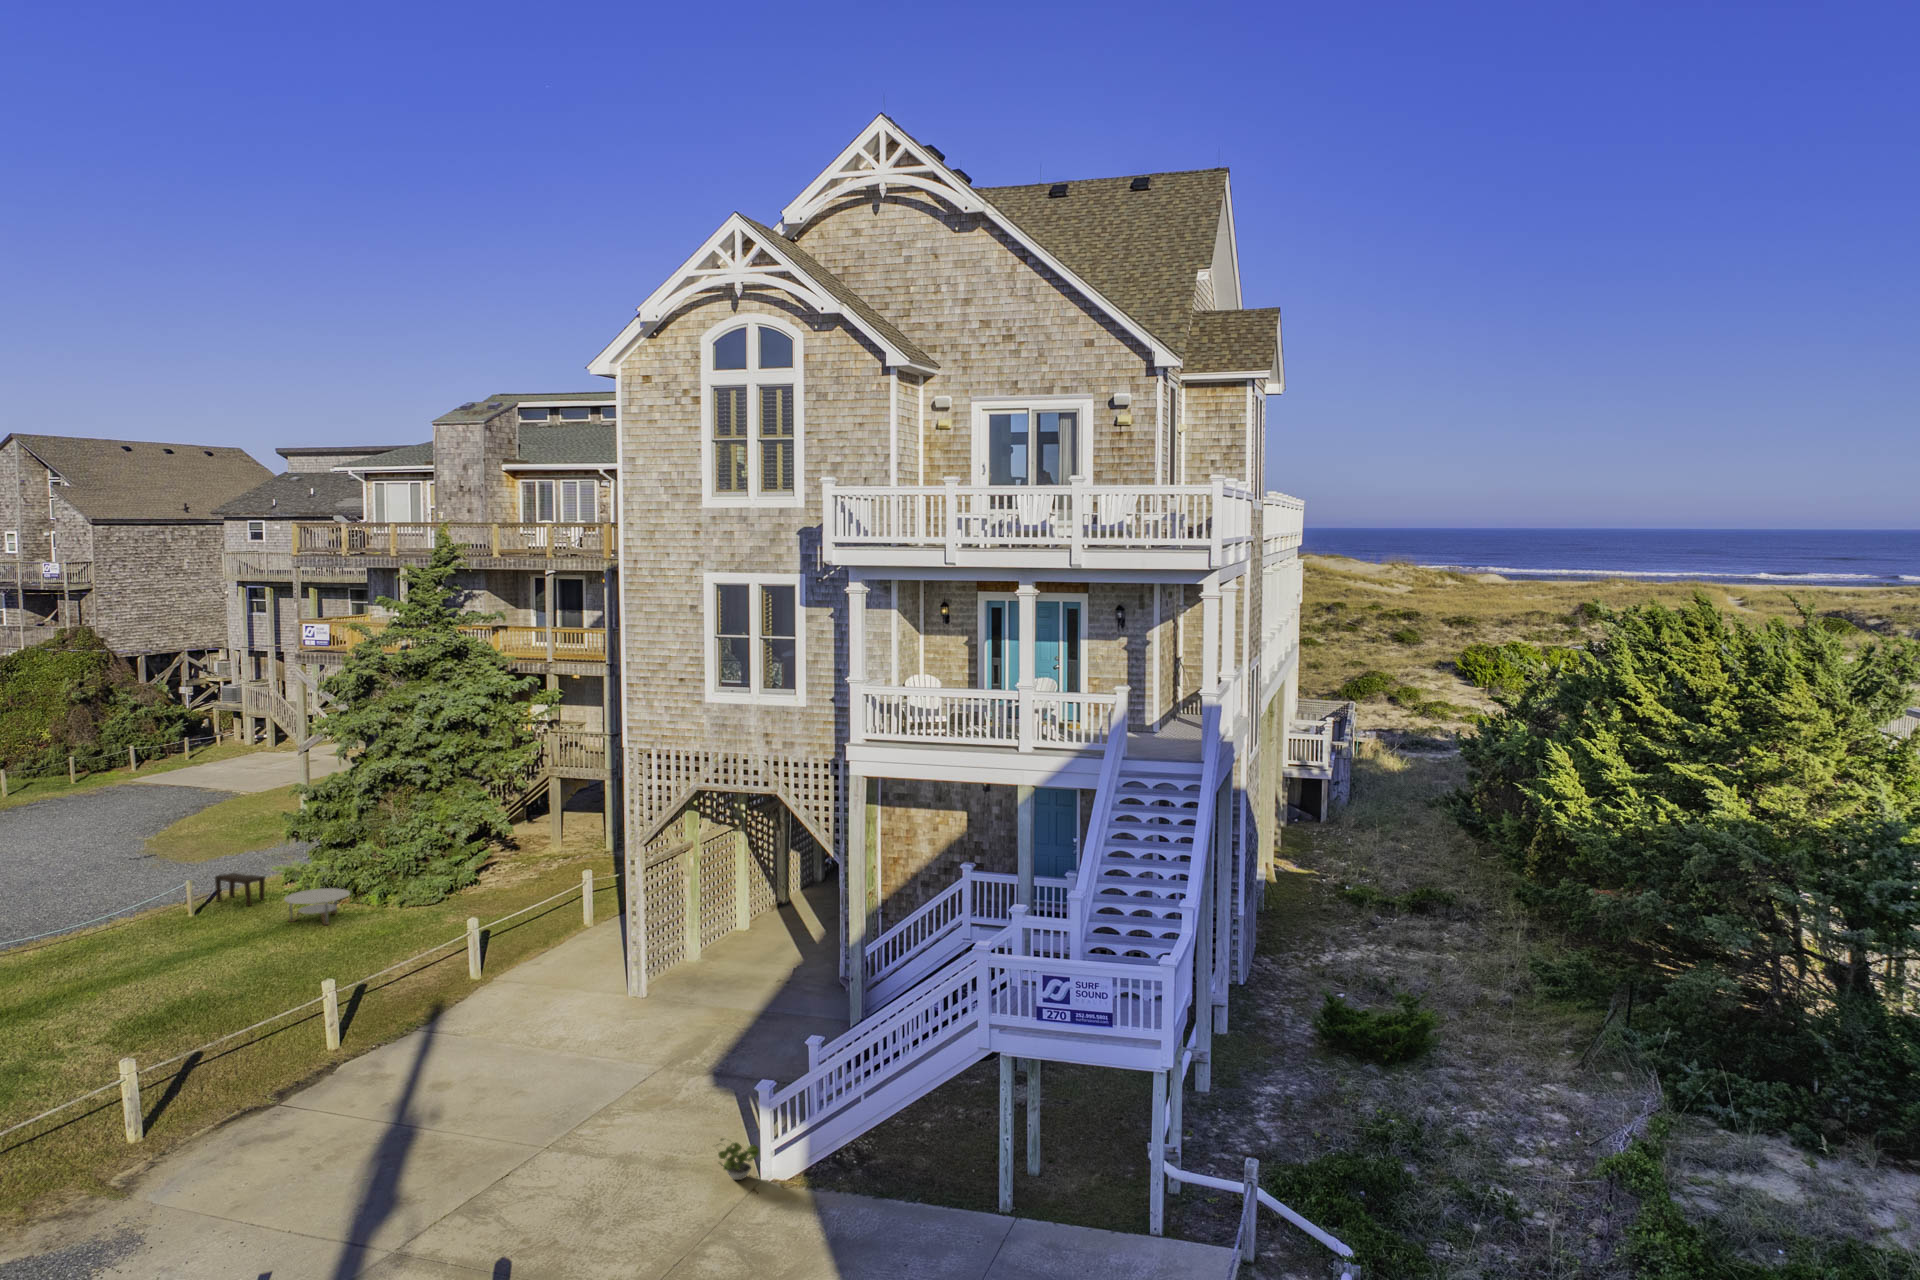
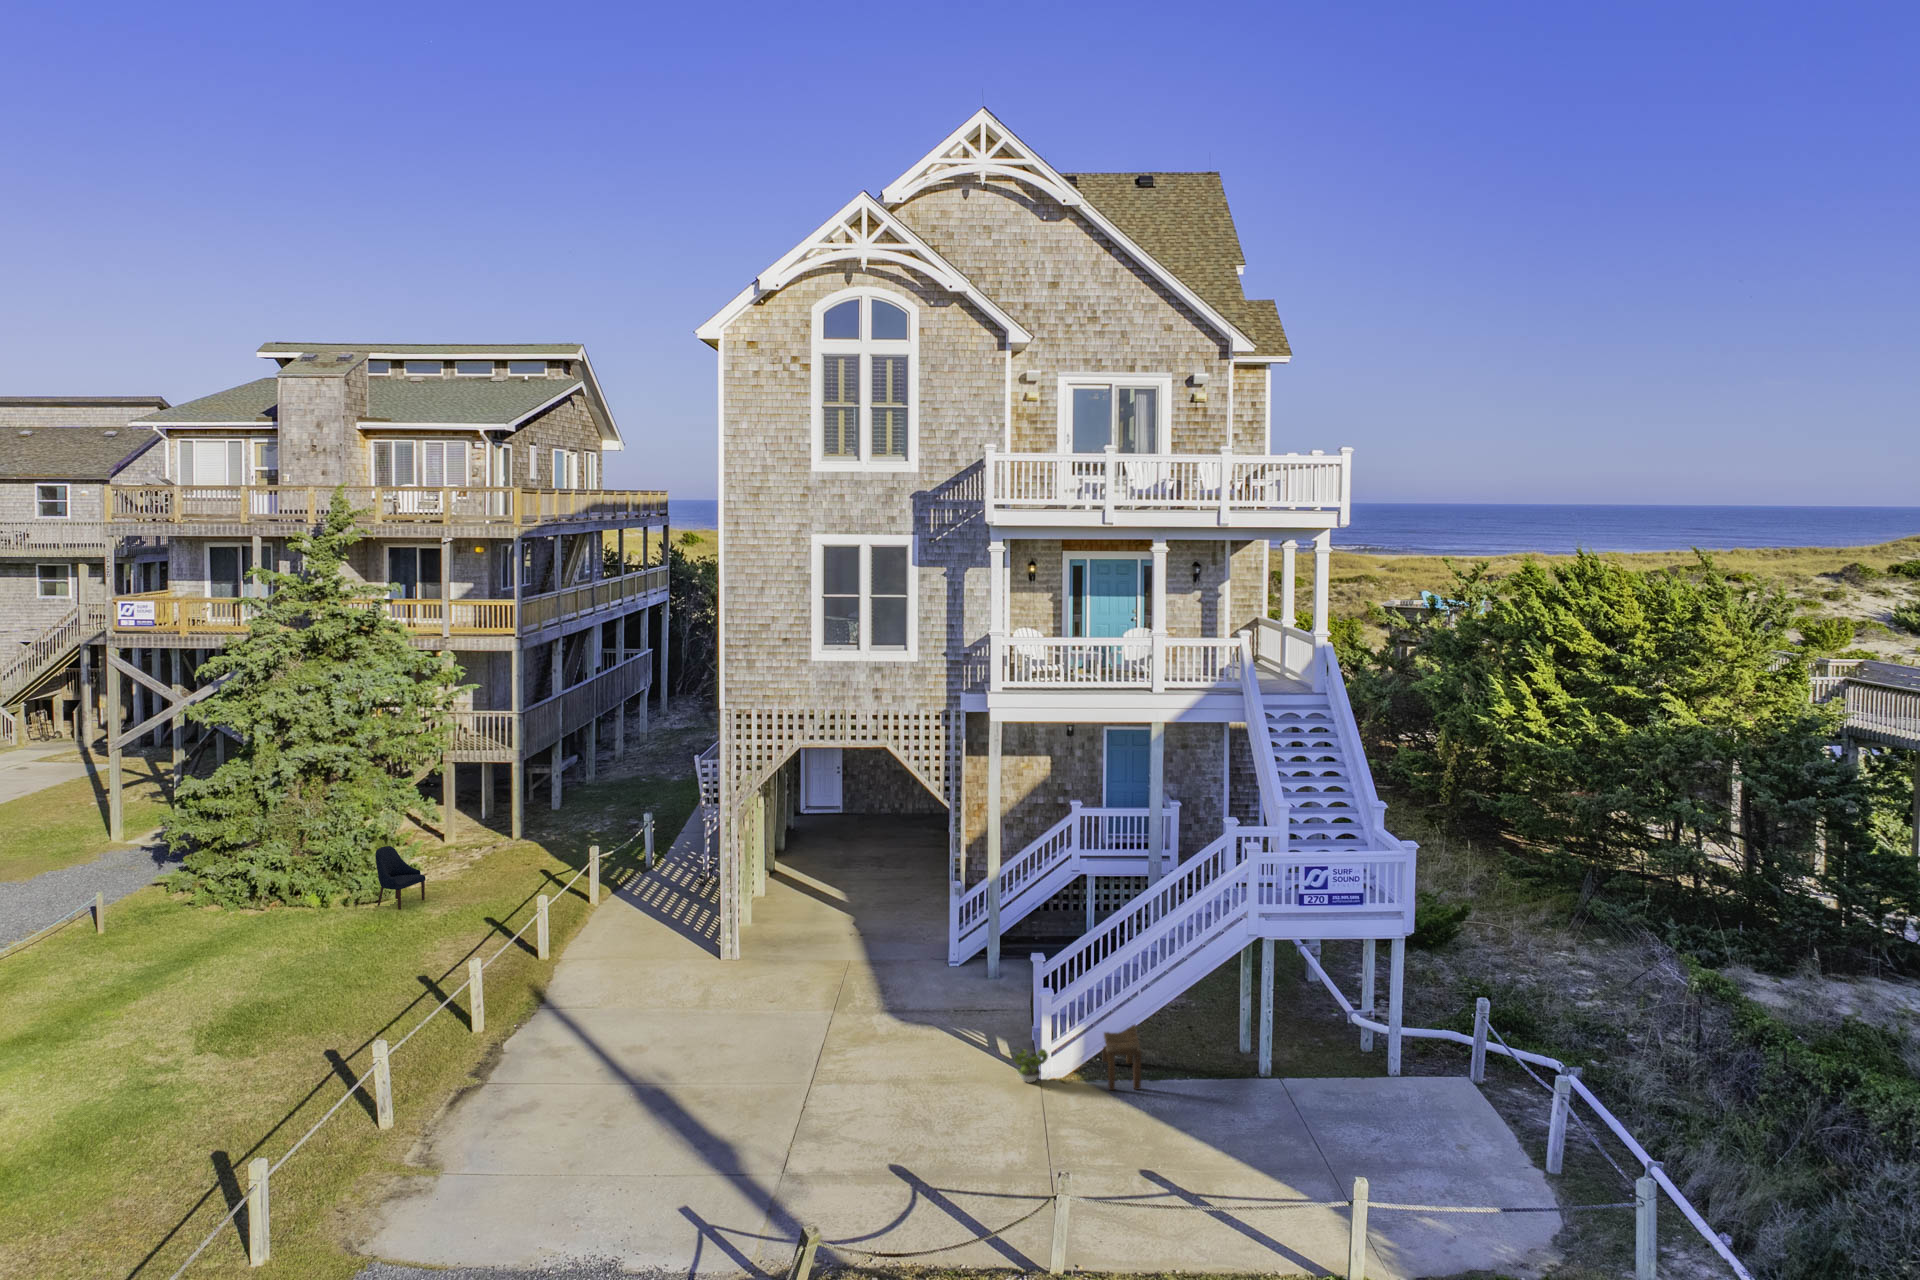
chair: none [394,858,441,918] -> present [375,846,425,909]
bench: present [215,873,265,906] -> present [1103,1024,1141,1090]
round table: present [284,888,350,925] -> none [258,885,331,924]

